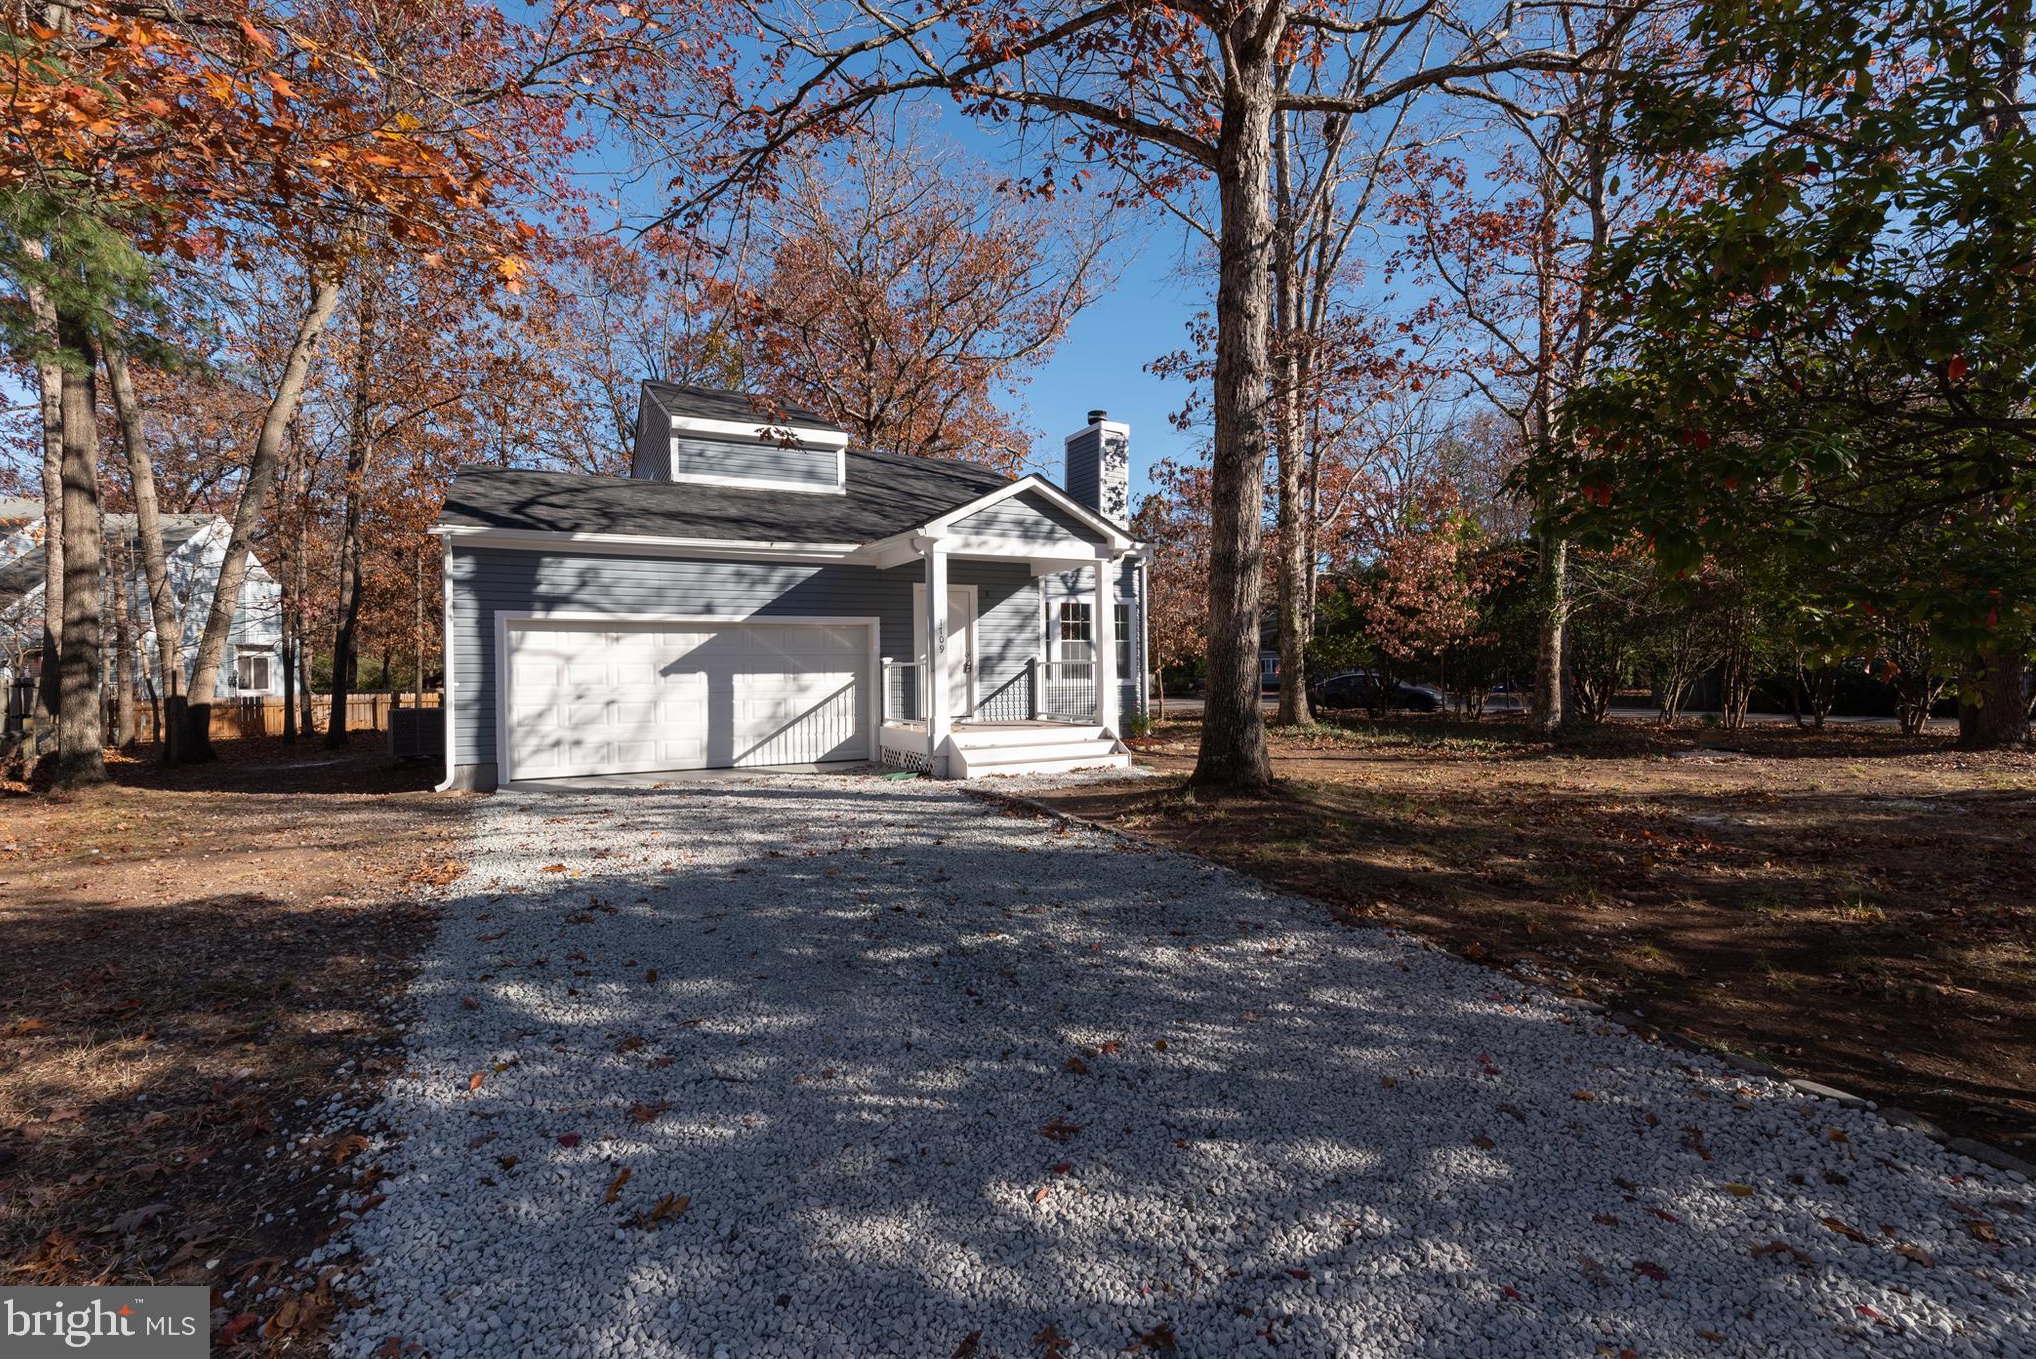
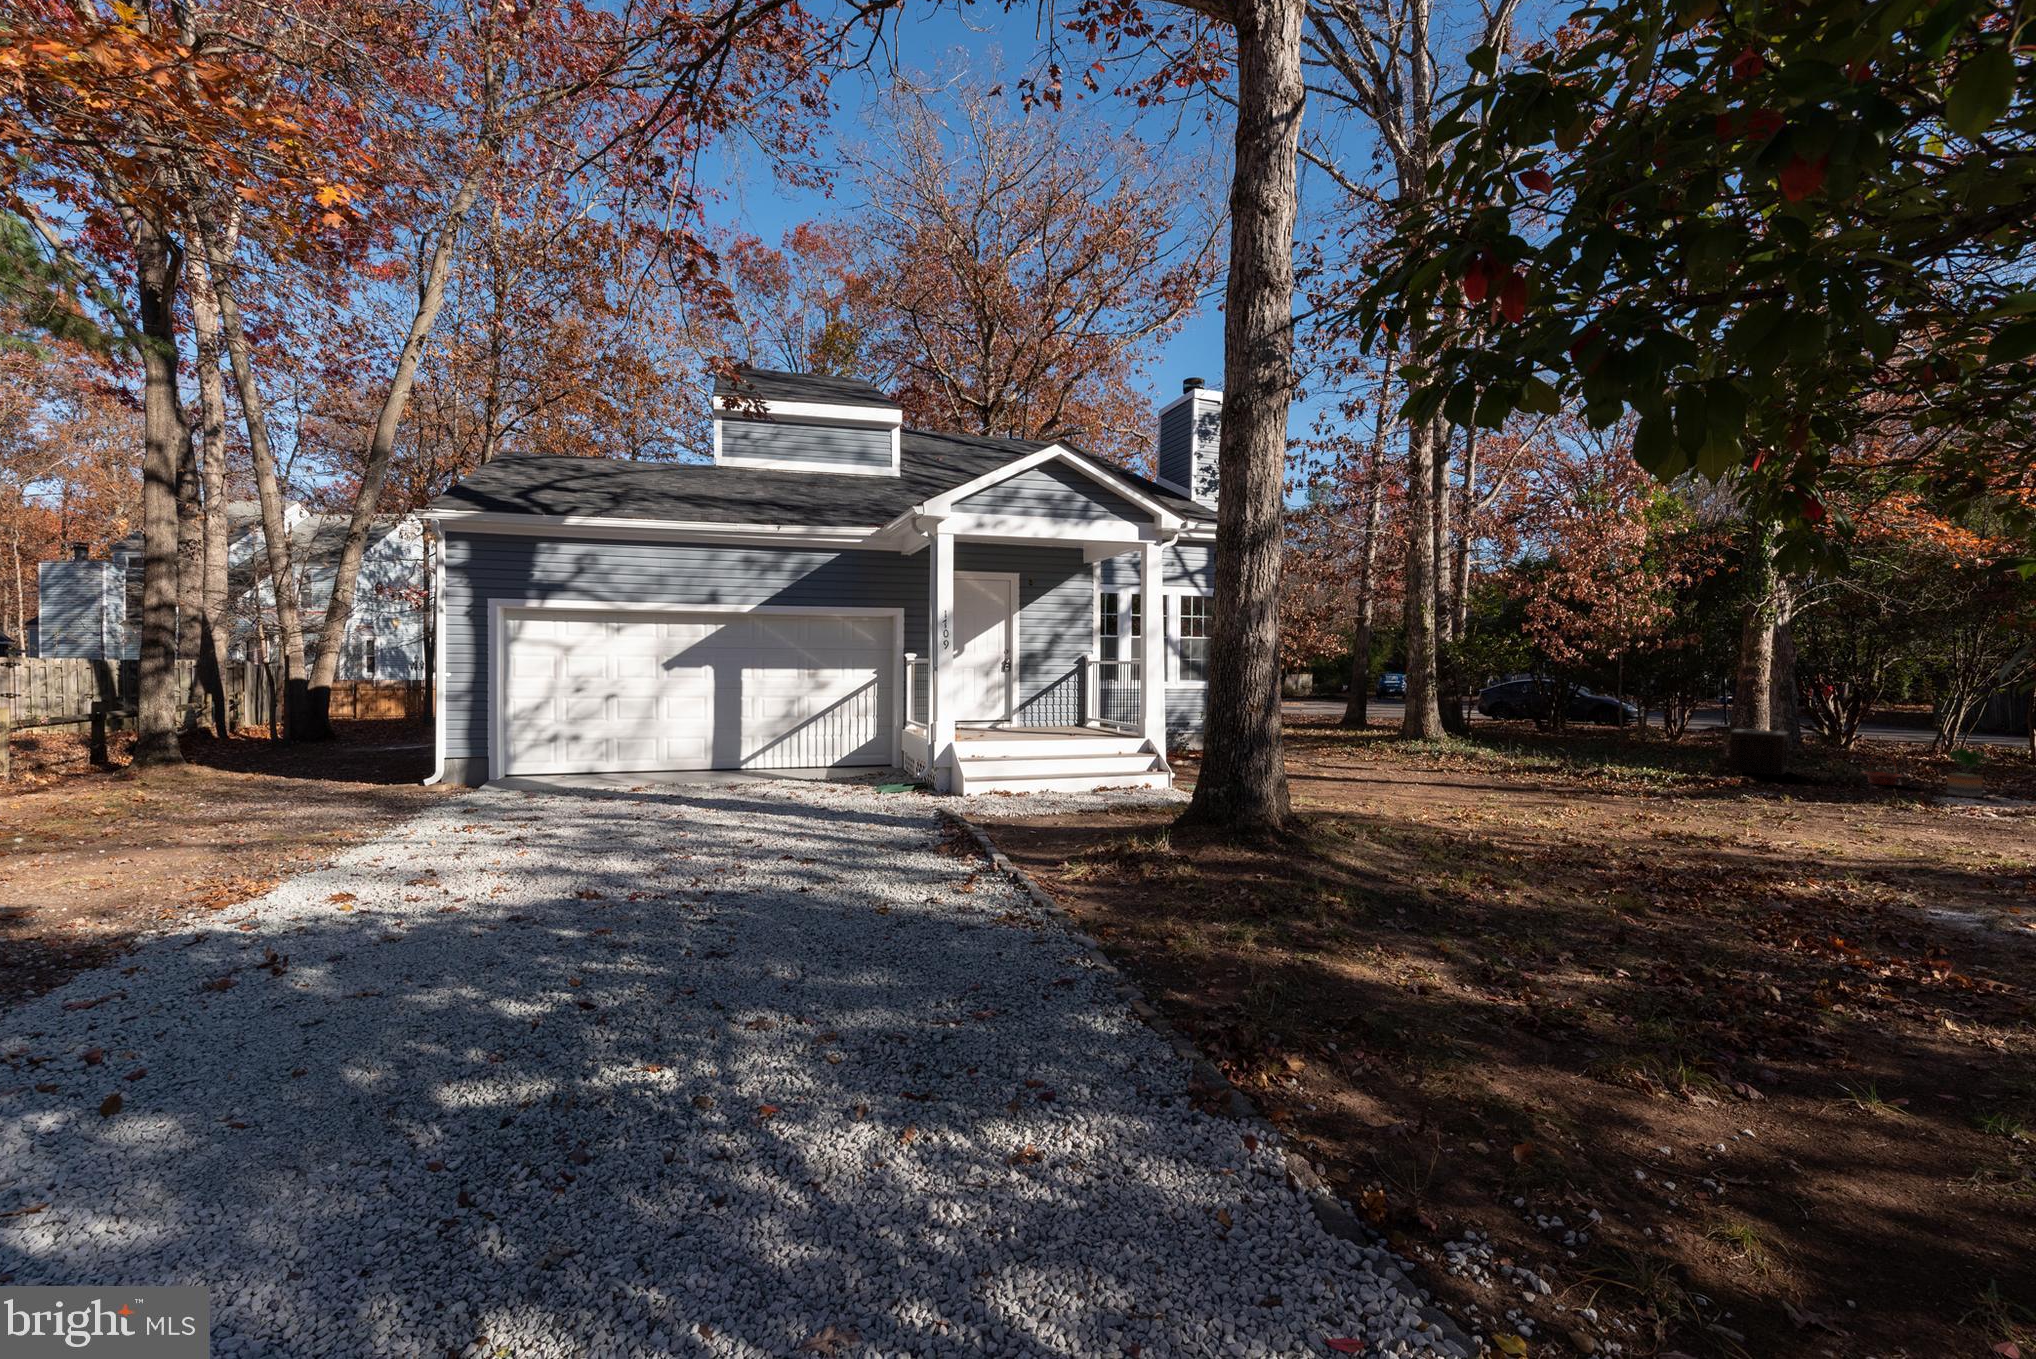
wooden crate: none [1553,705,1593,739] -> present [1729,729,1789,775]
basket: none [1643,719,1672,743] -> present [1865,754,1901,785]

